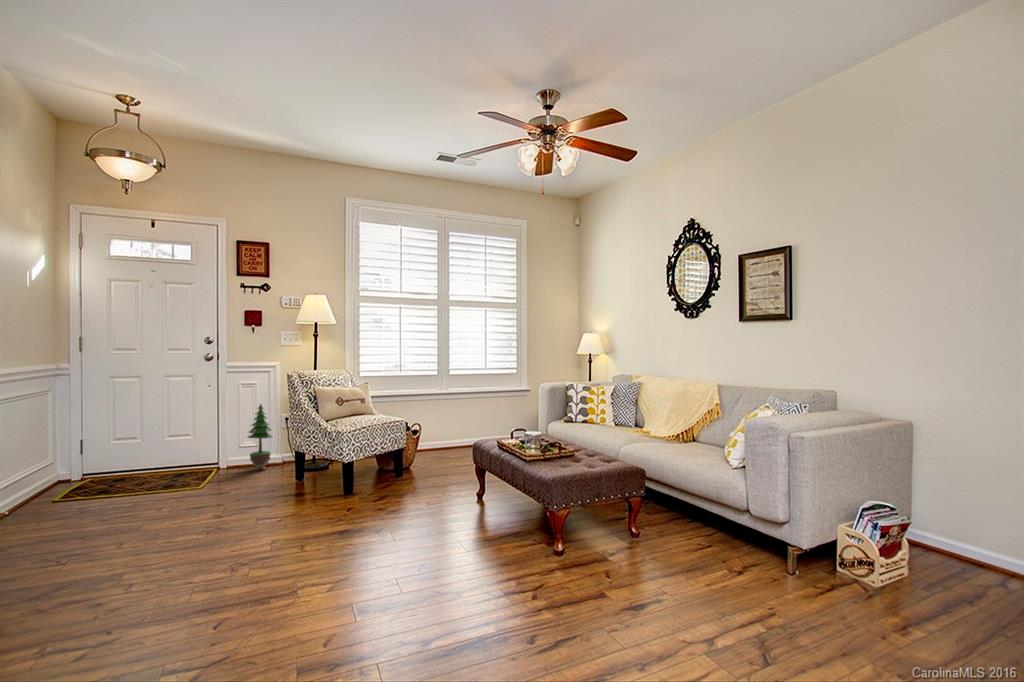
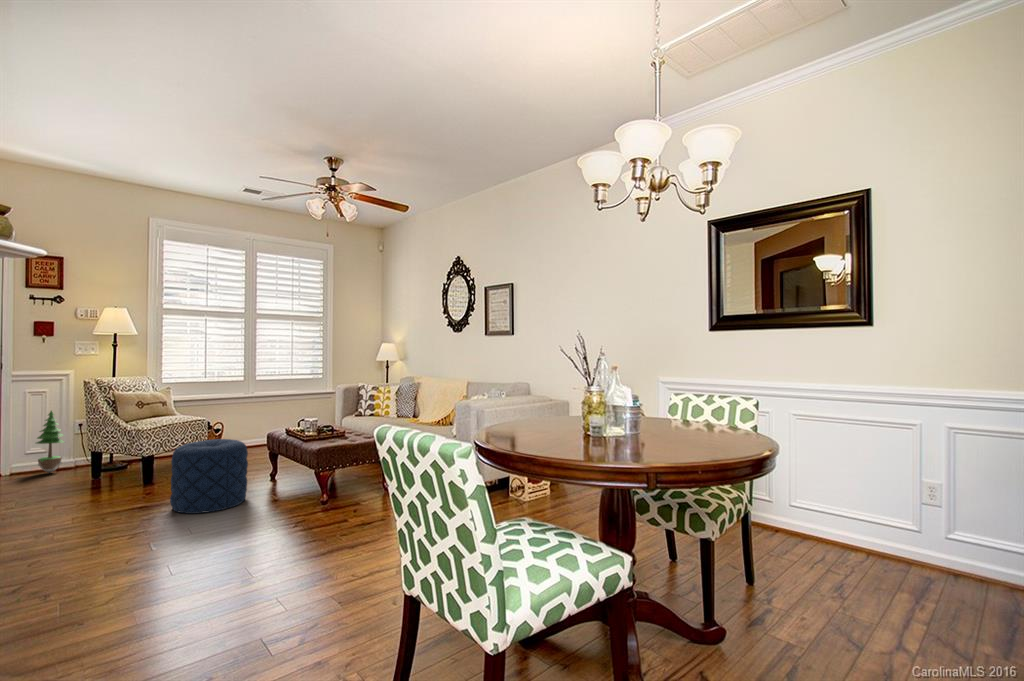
pouf: none [372,453,458,552] -> present [170,439,248,513]

